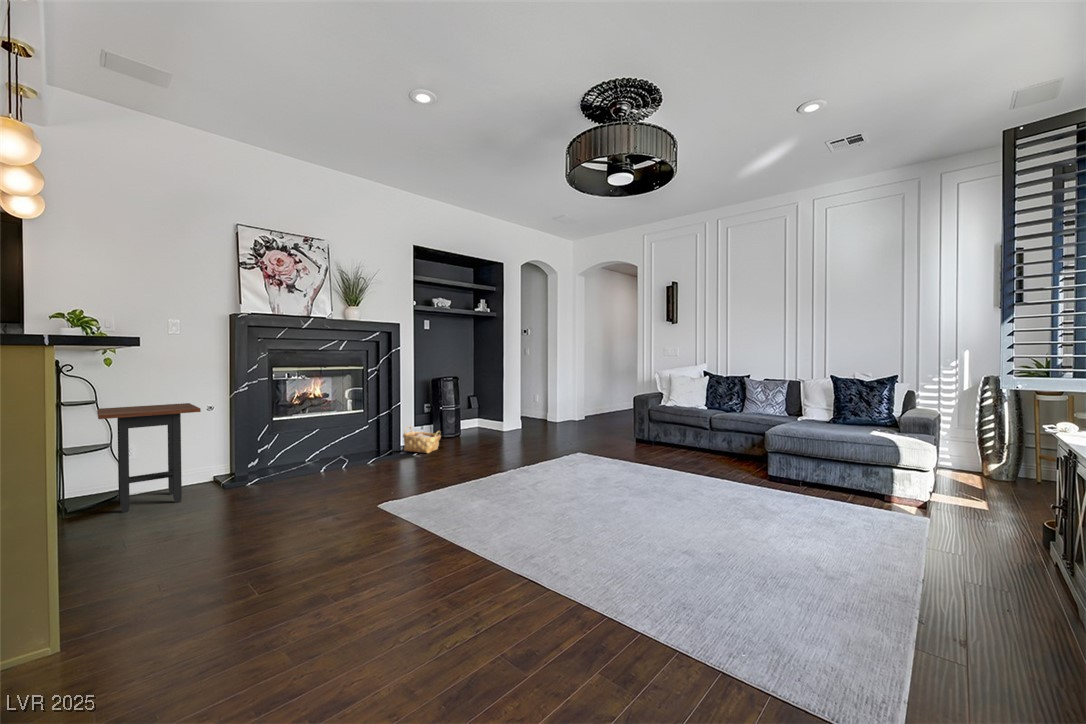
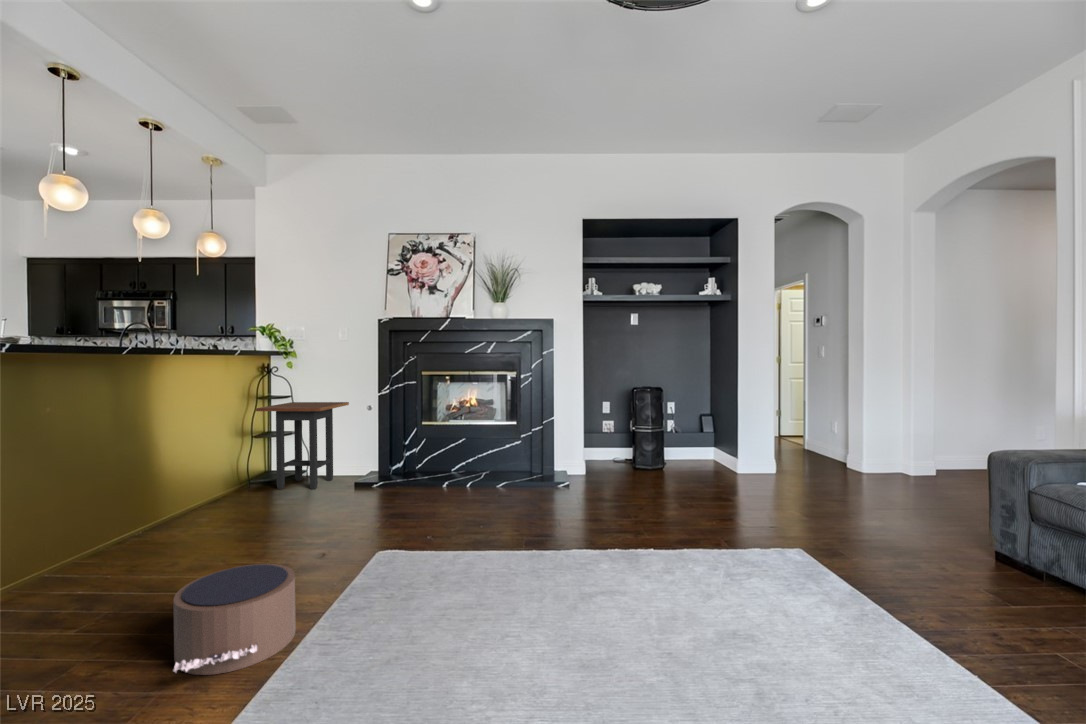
woven basket: present [403,426,441,453] -> none [552,447,596,486]
pouf: none [385,508,494,584] -> present [173,564,296,675]

